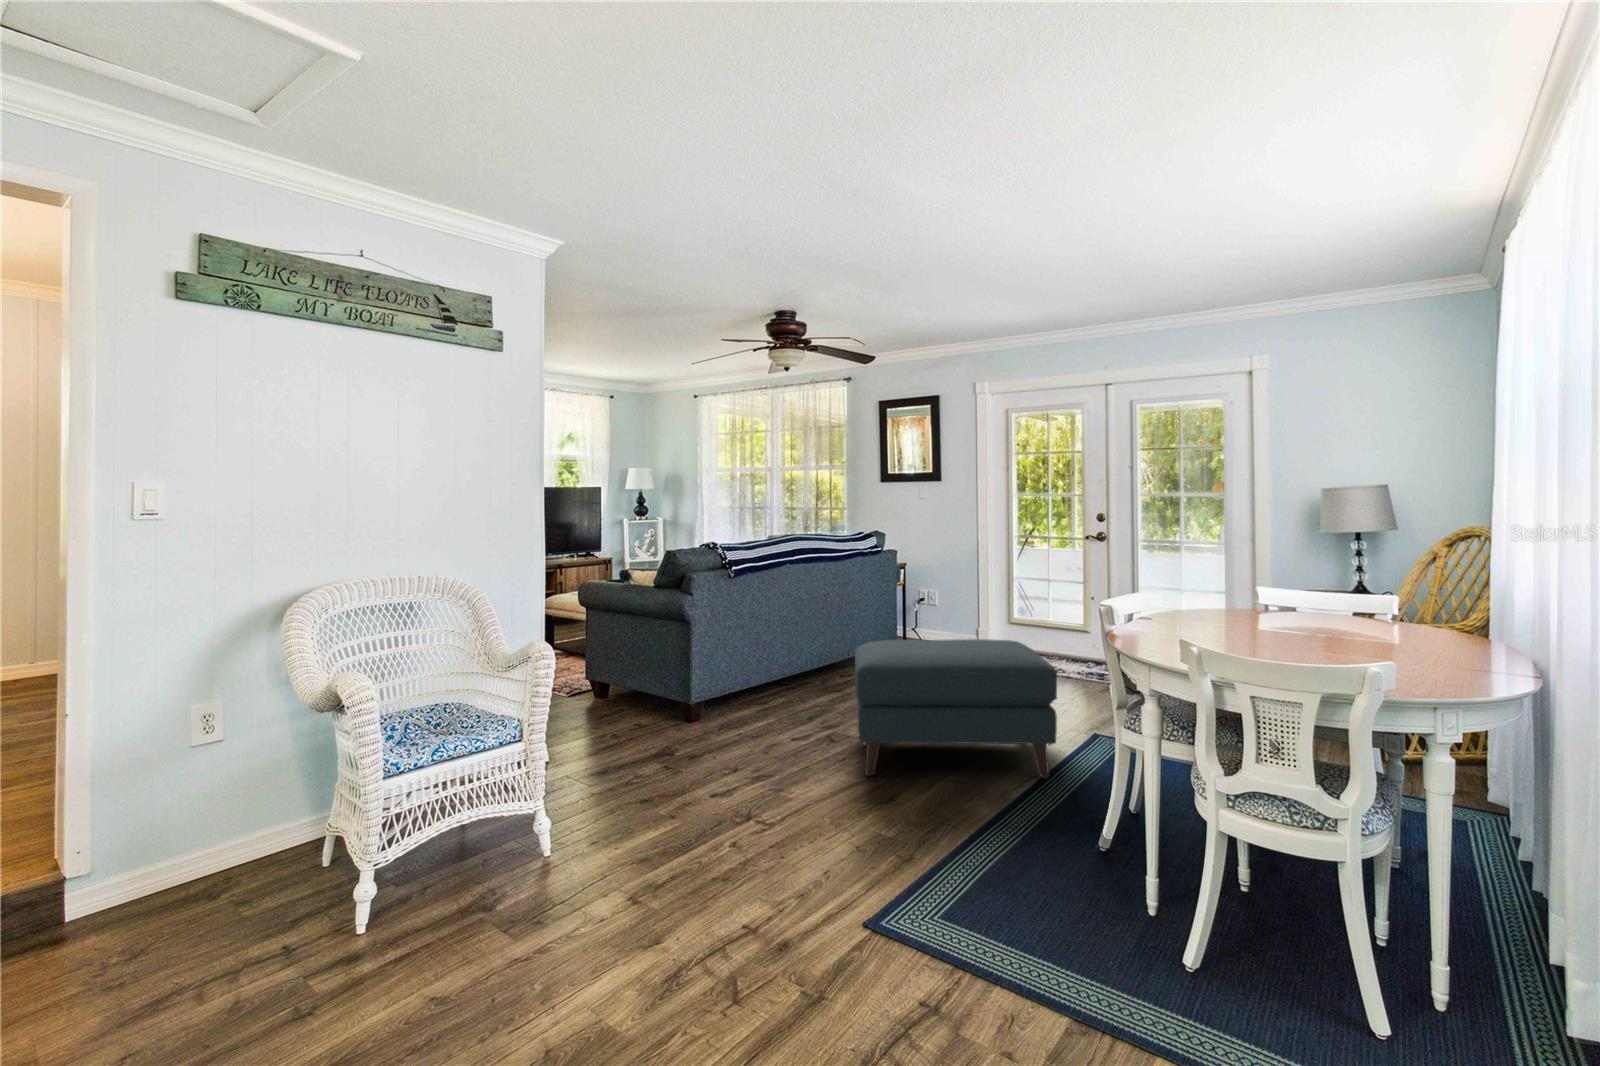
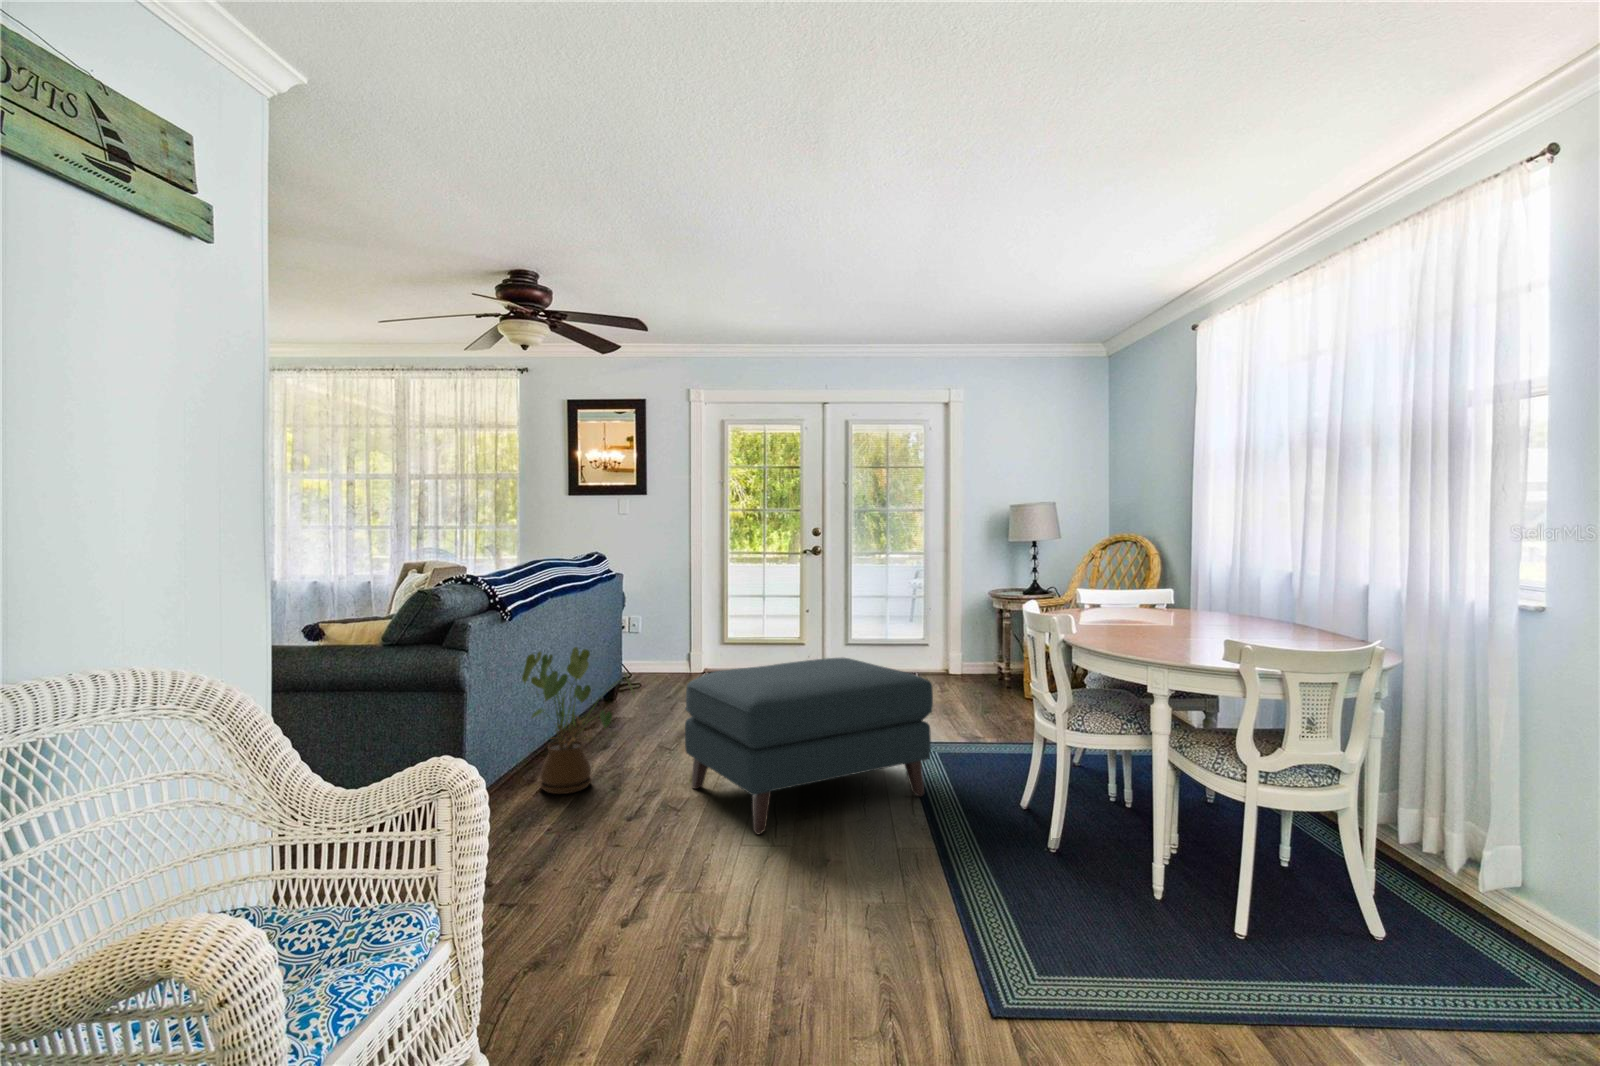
house plant: none [750,611,830,722] -> present [522,647,635,794]

